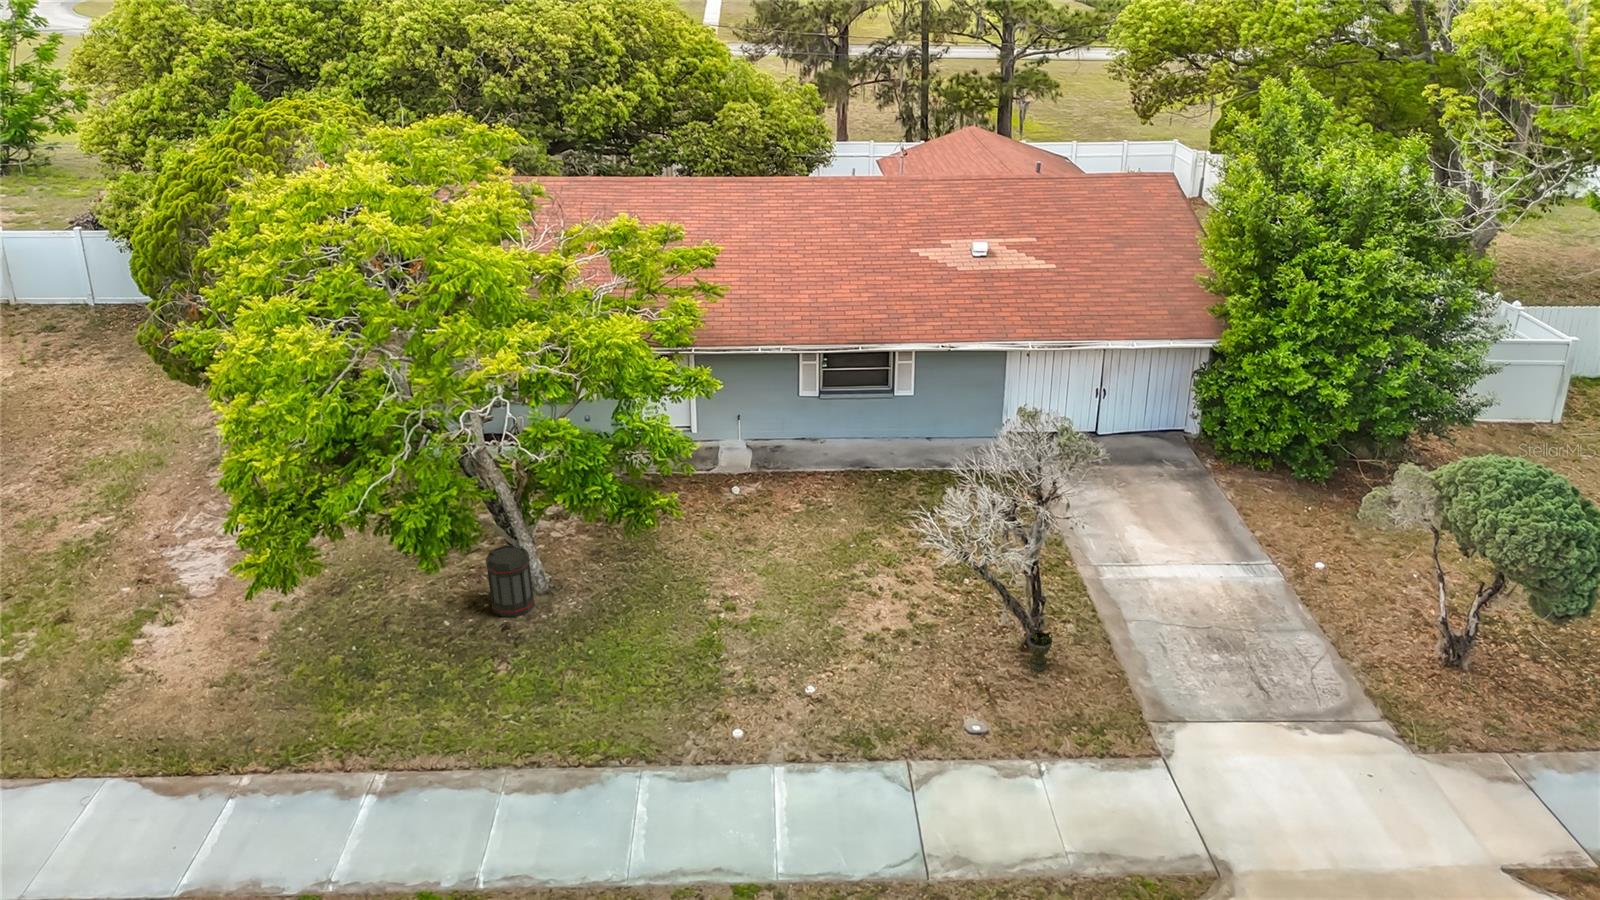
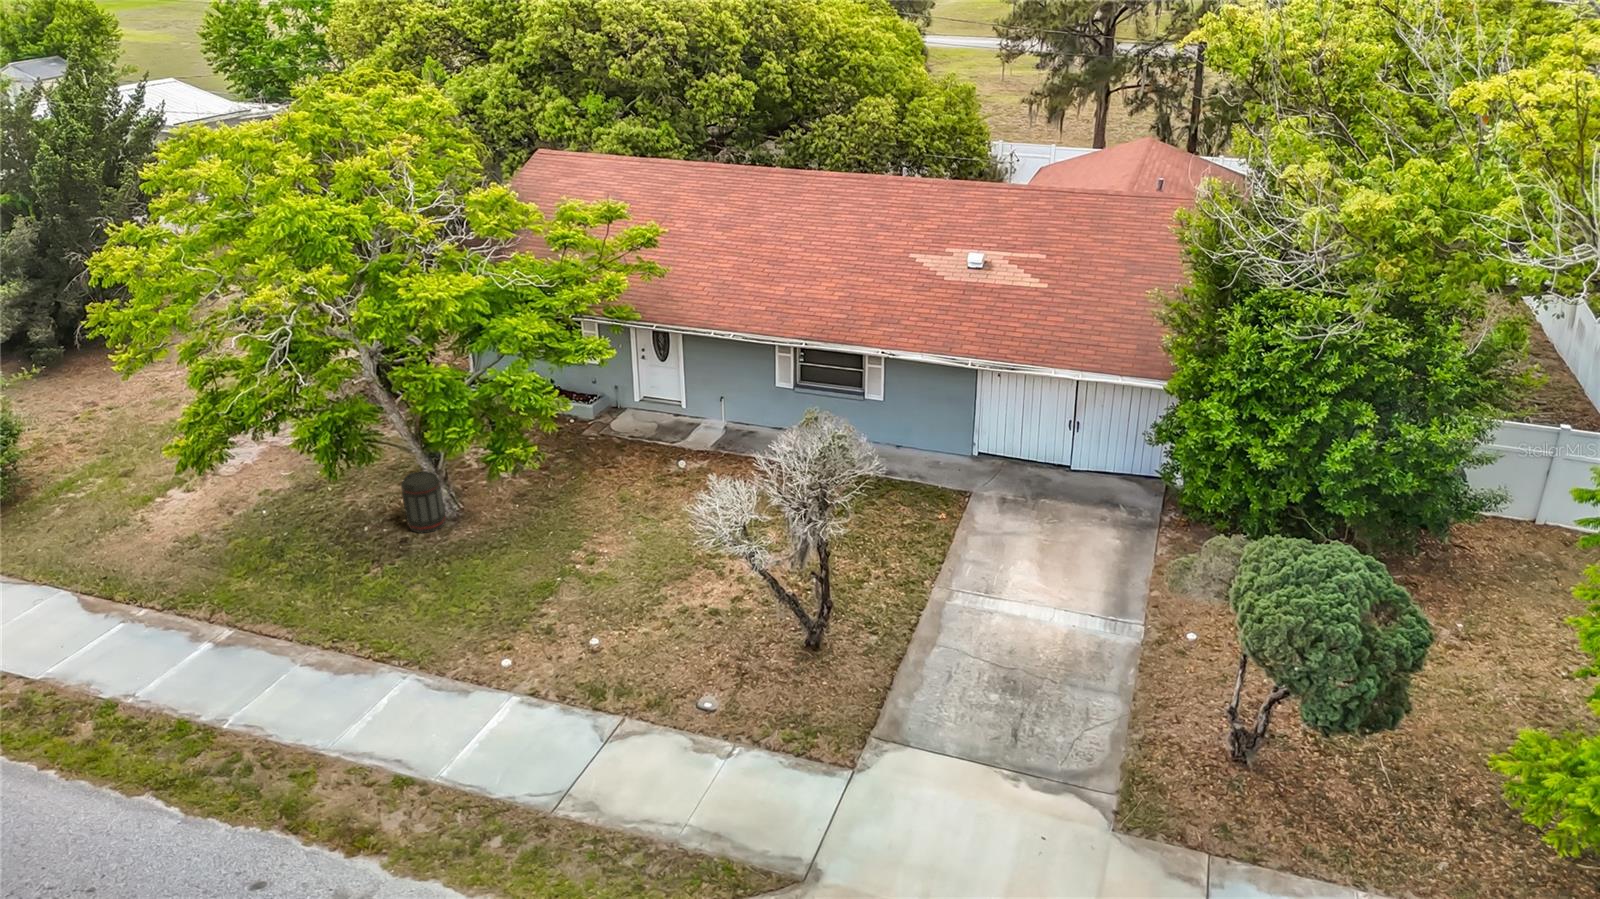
planter: present [1027,631,1053,671] -> none [801,631,825,671]

